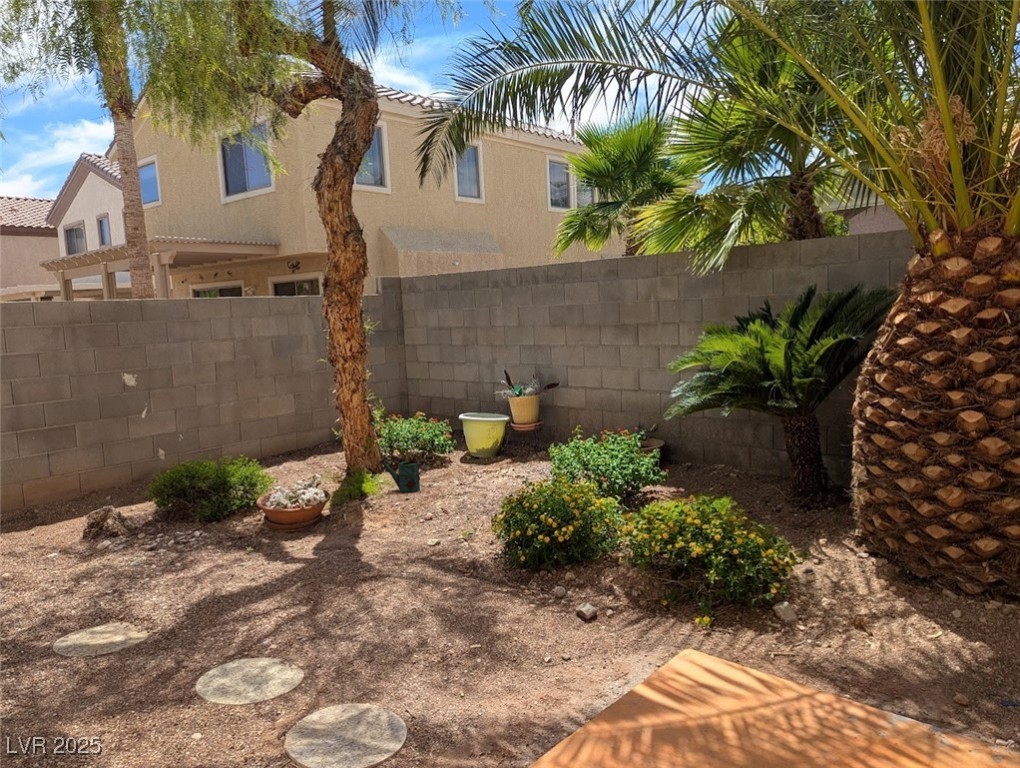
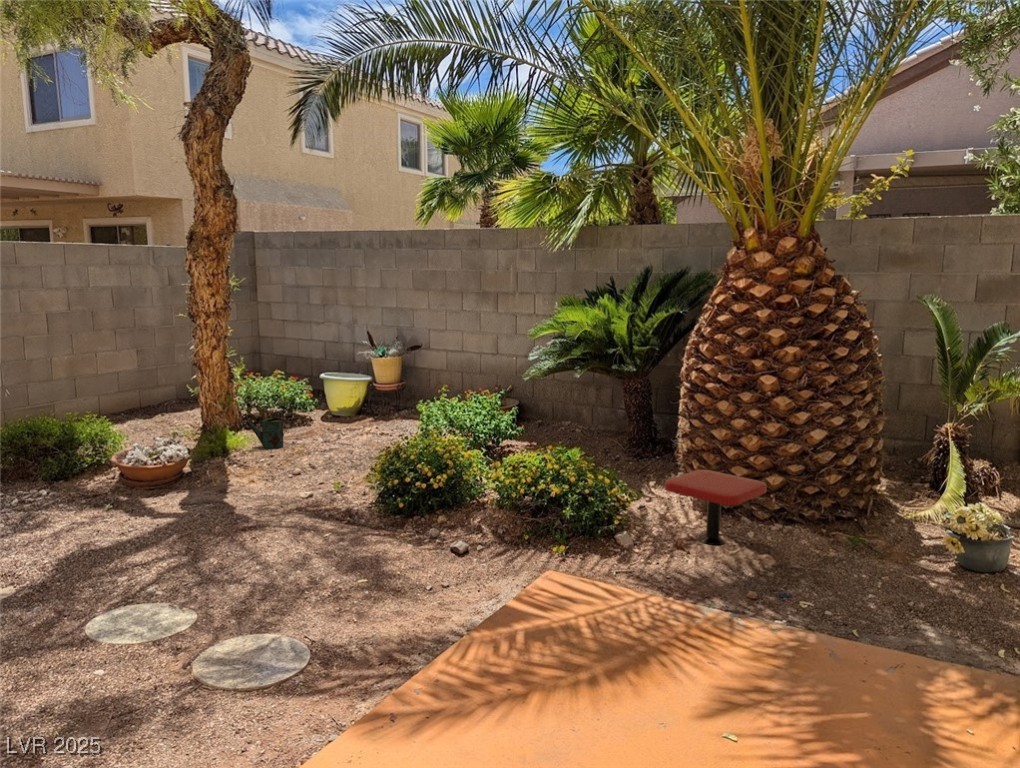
pedestal table: none [836,527,974,623] -> present [665,470,766,545]

